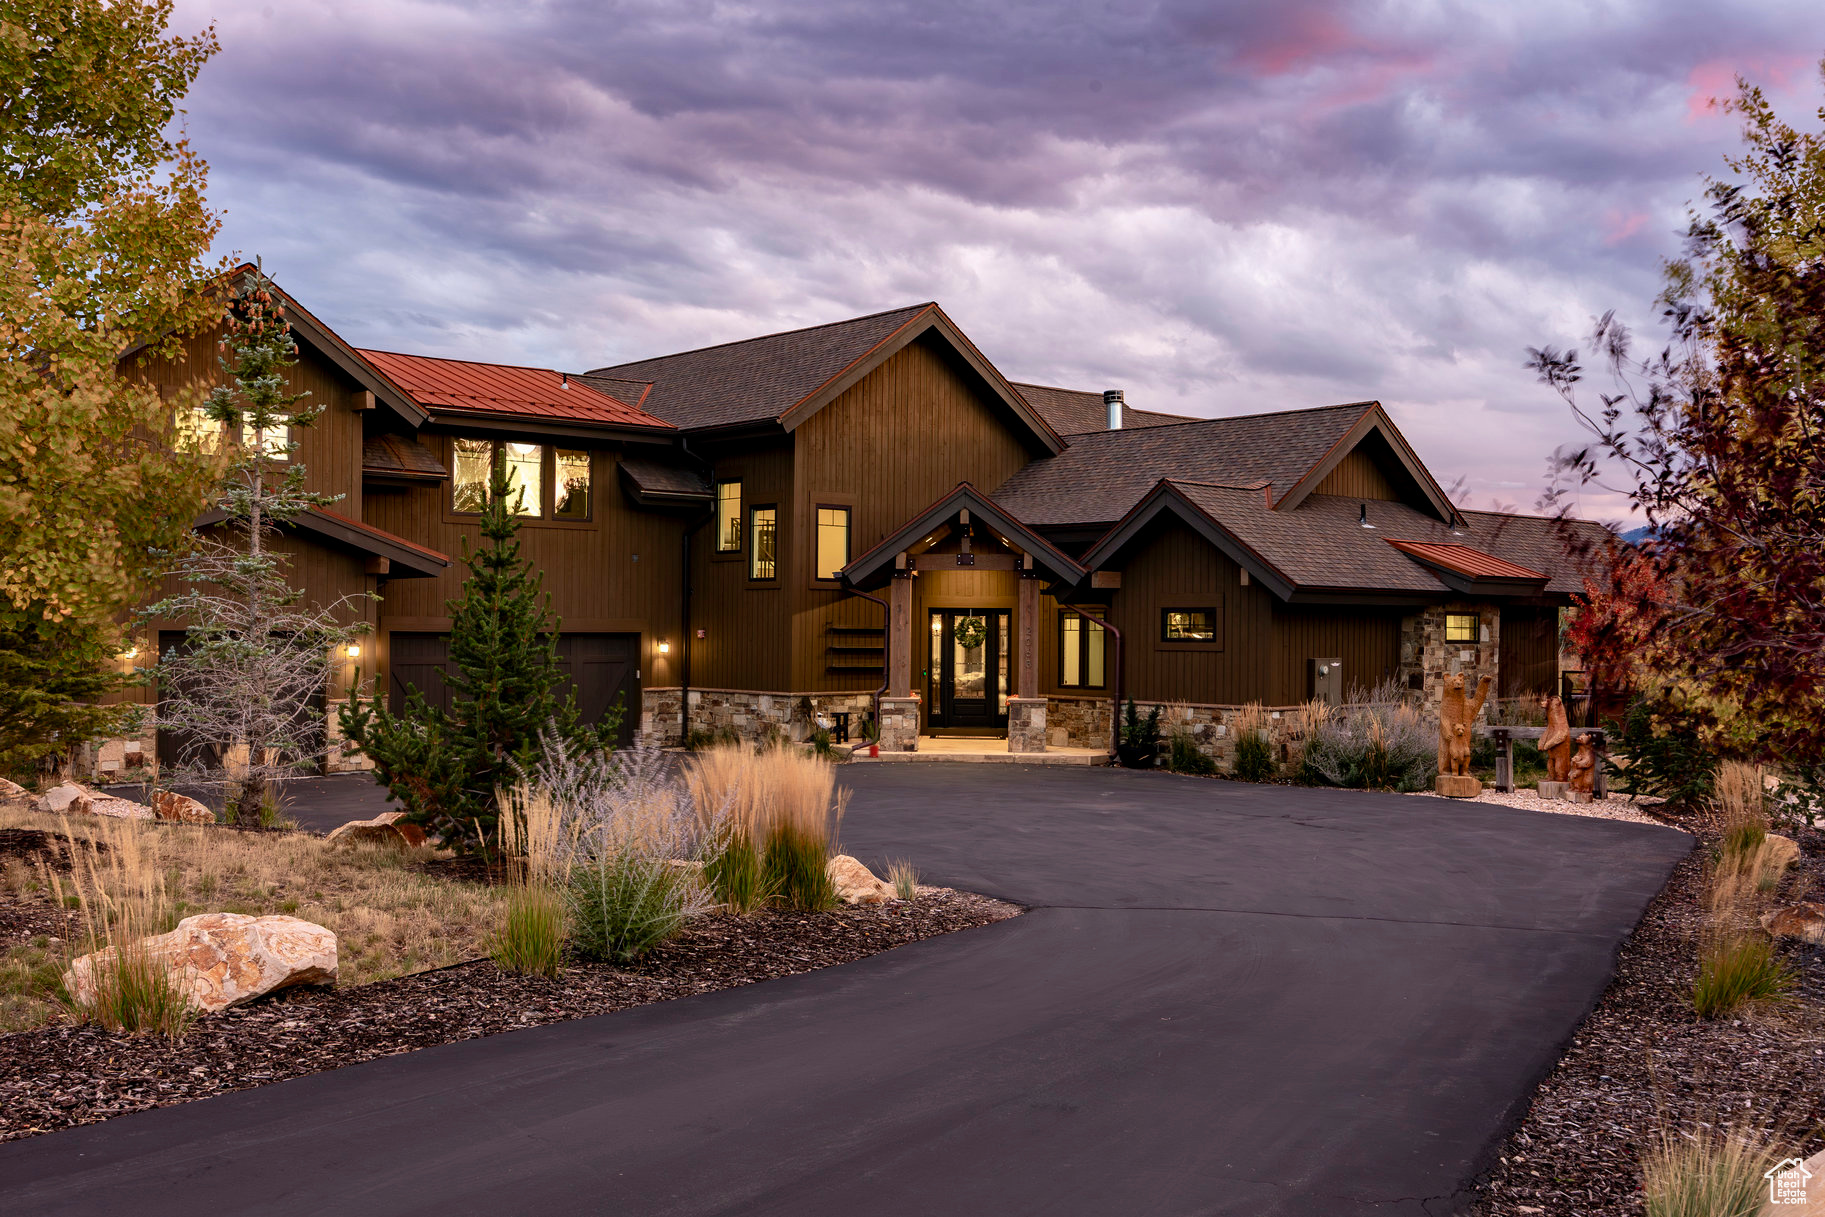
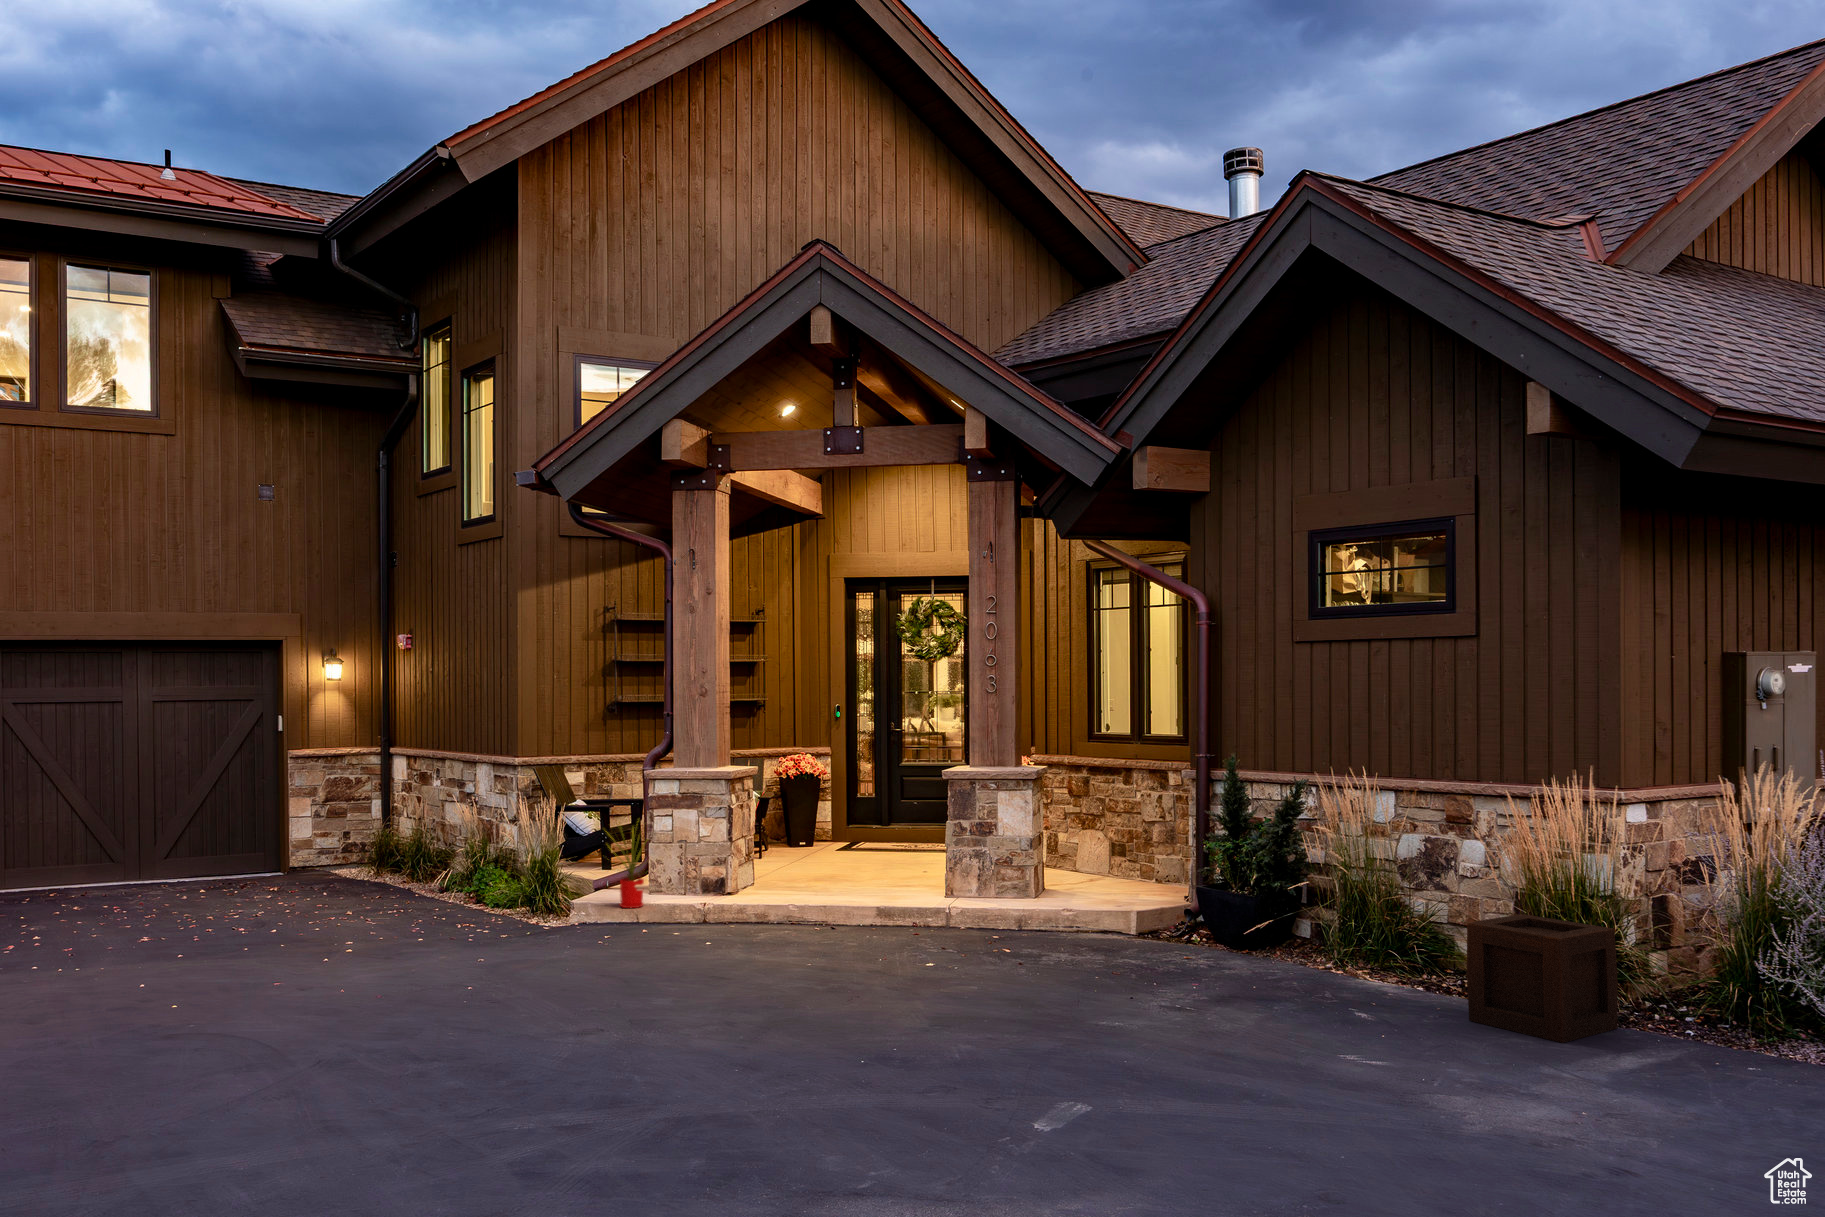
wooden crate: none [1217,746,1262,781] -> present [1467,914,1618,1043]

